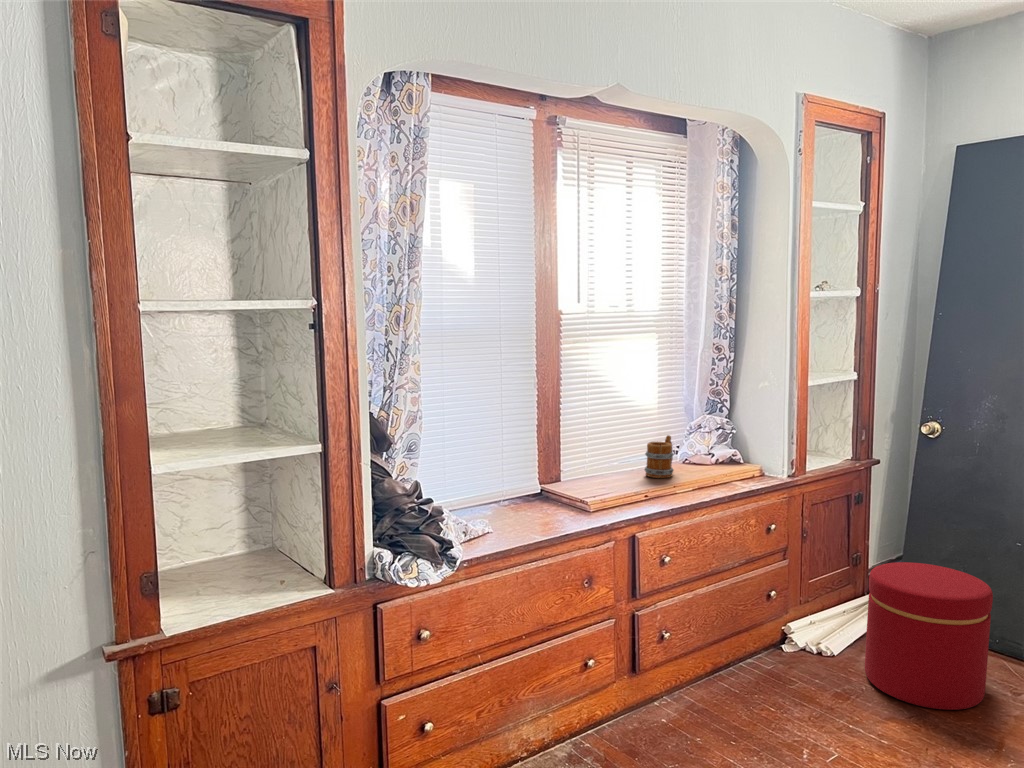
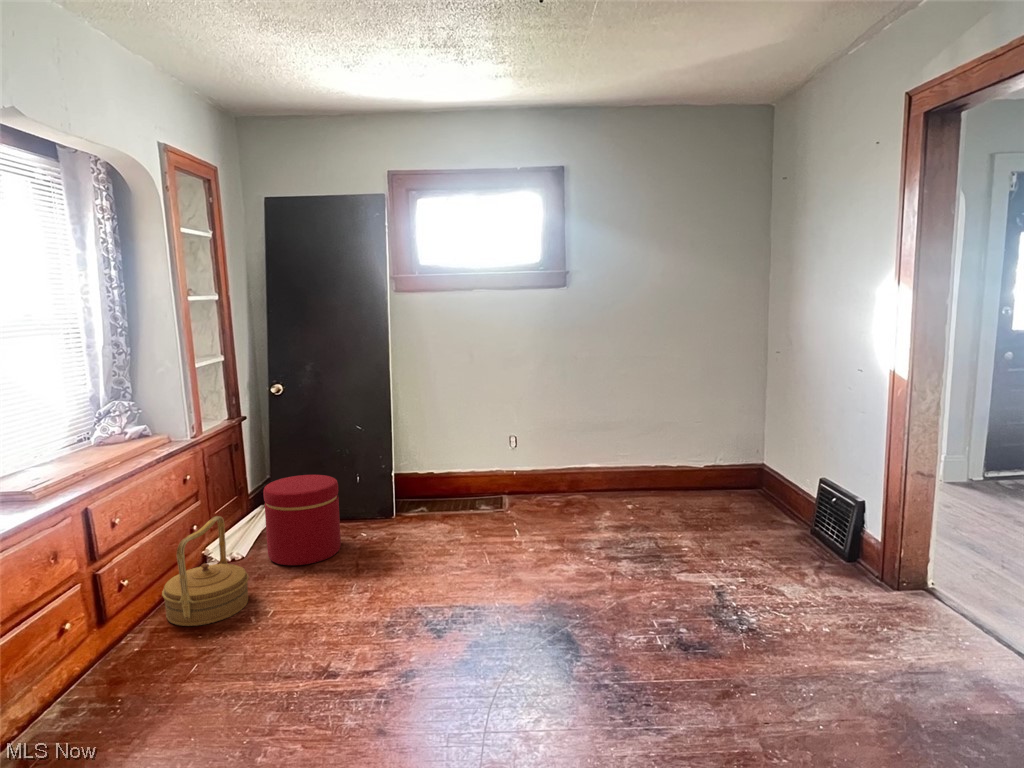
mug: present [644,435,674,478] -> none [68,422,98,460]
woven basket: none [707,589,816,733] -> present [162,516,249,626]

